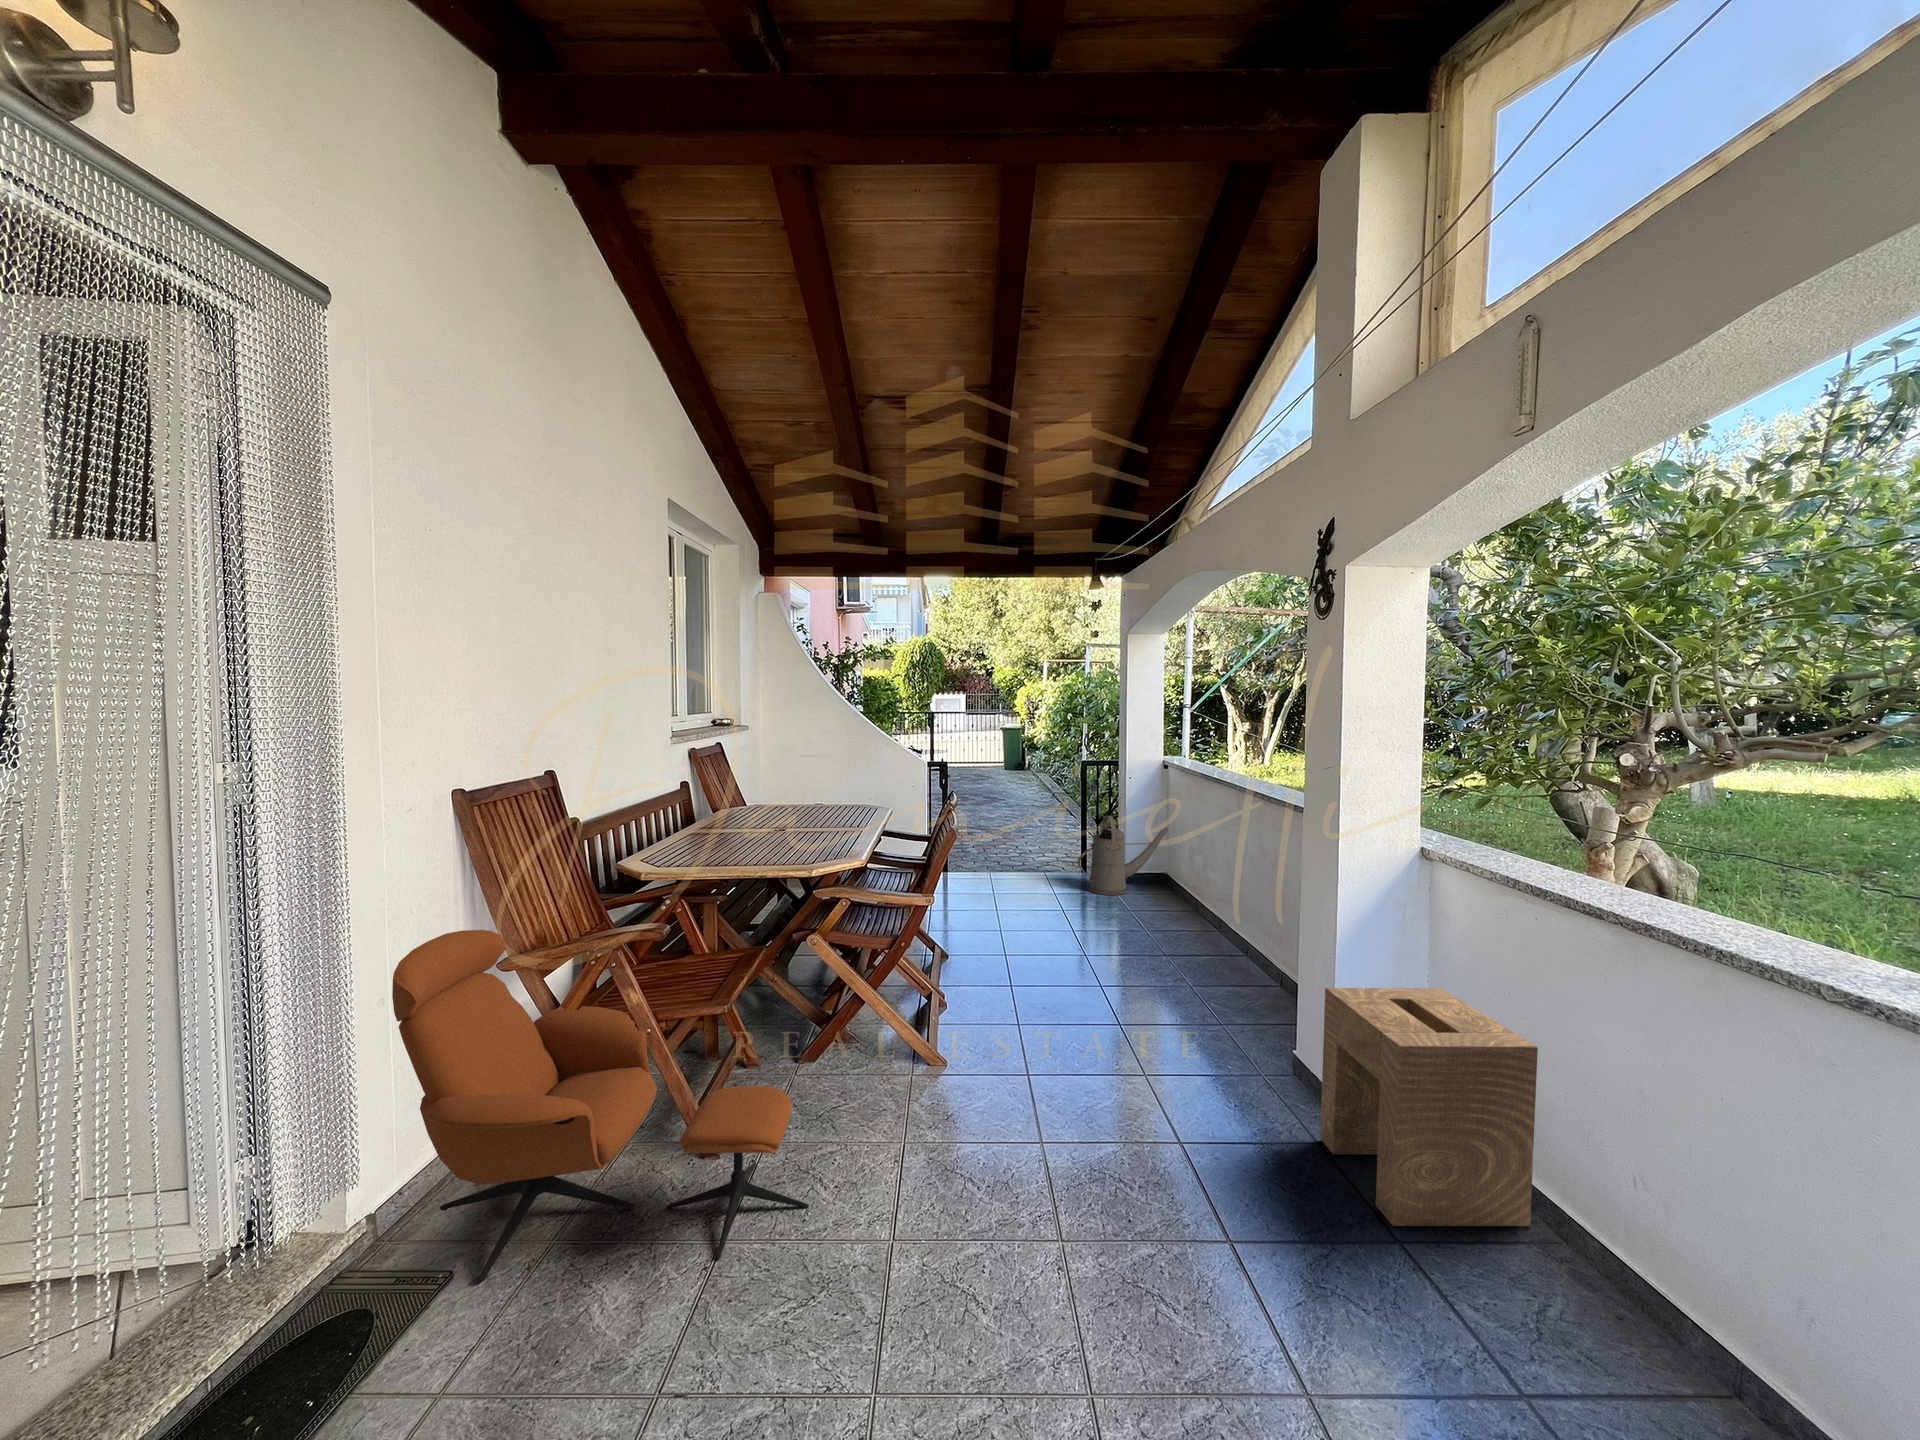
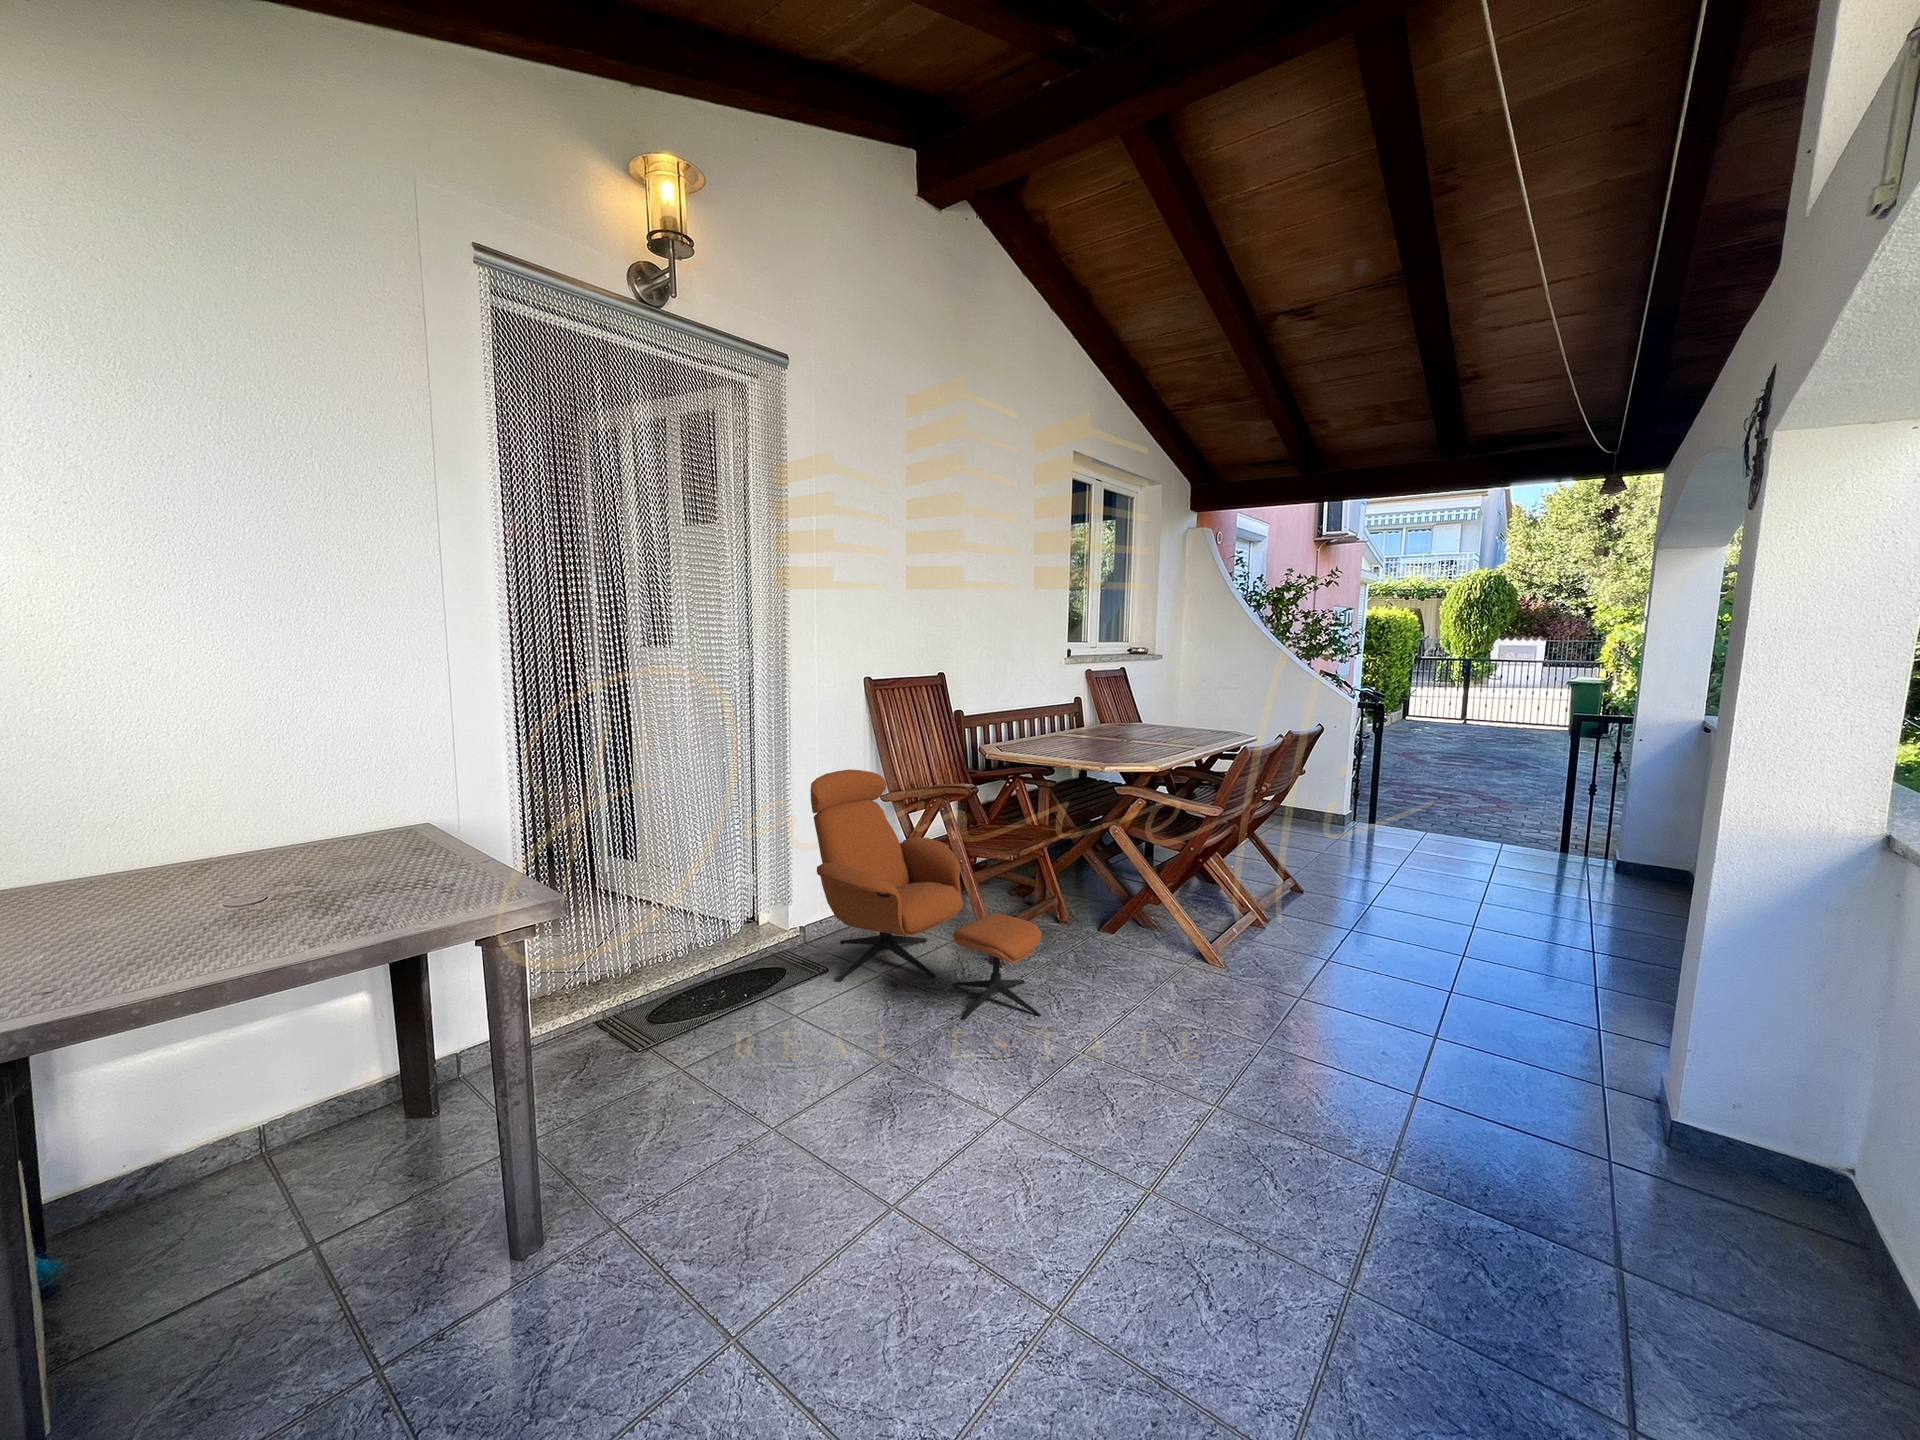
watering can: present [1078,816,1168,895] -> none [1549,787,1708,889]
stool: present [1320,988,1538,1226] -> none [1617,980,1915,1347]

